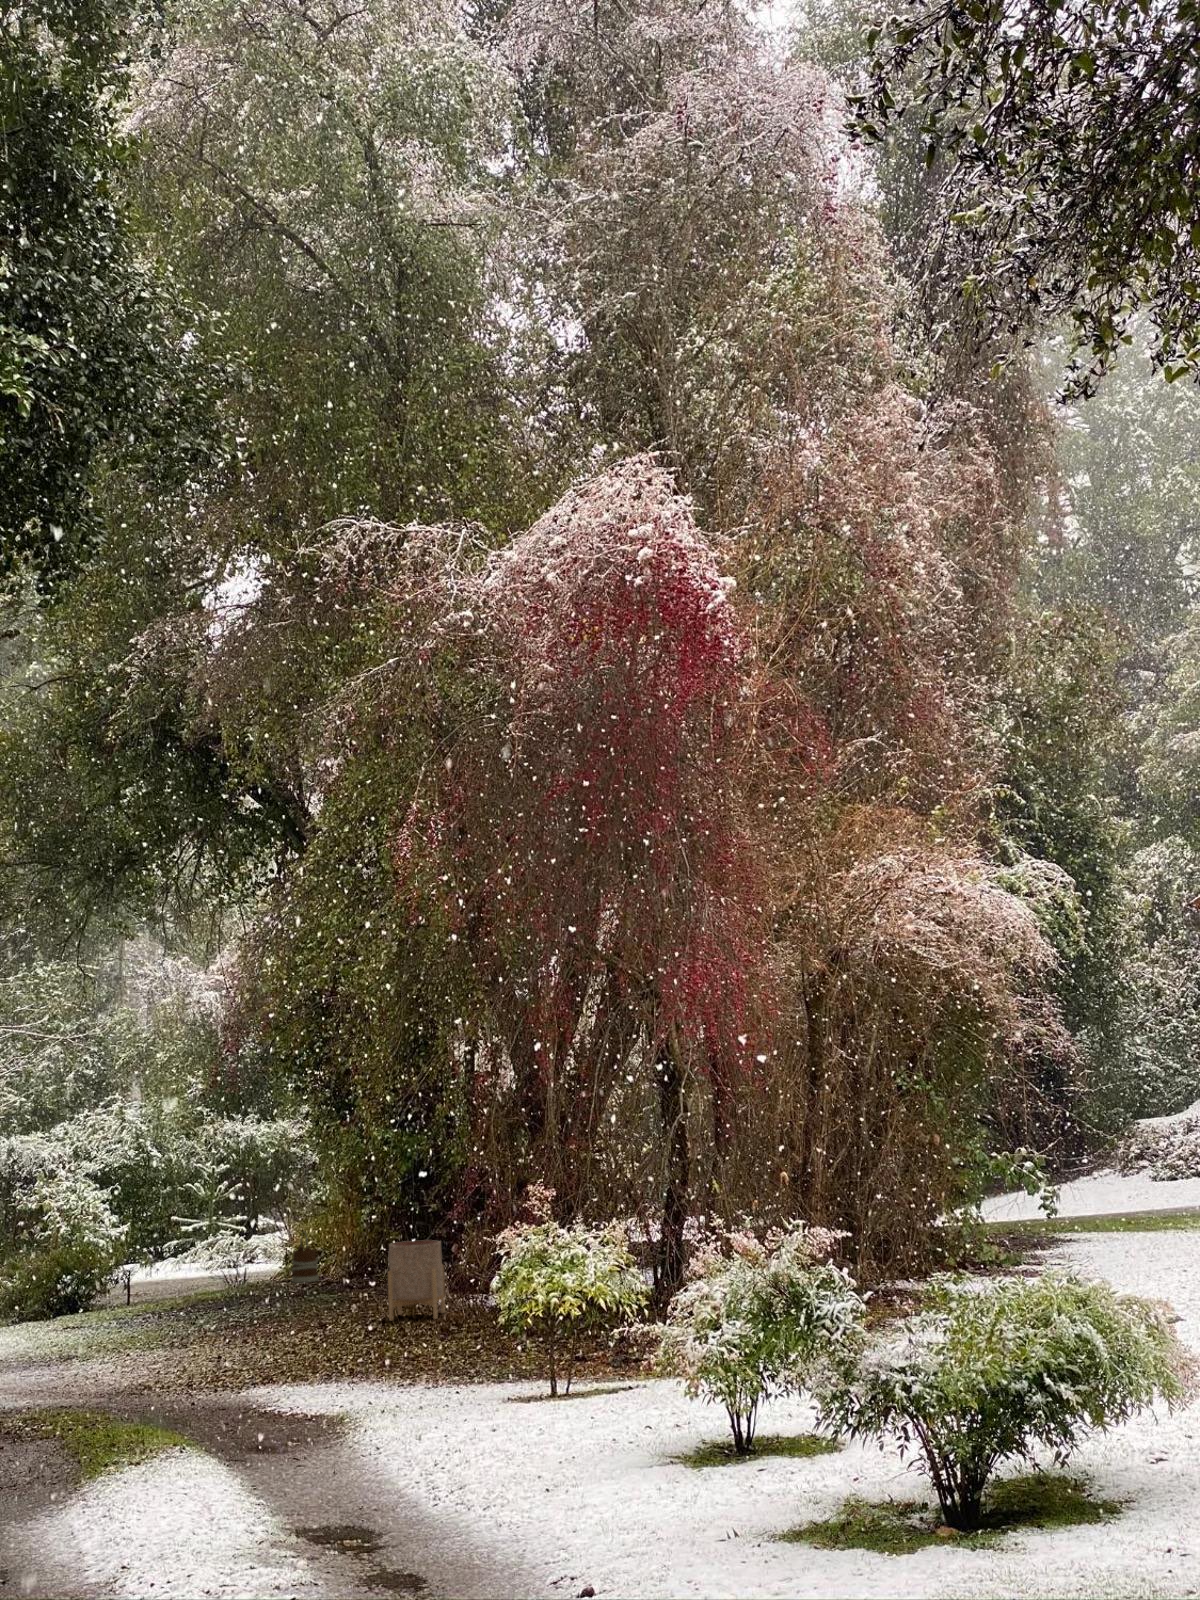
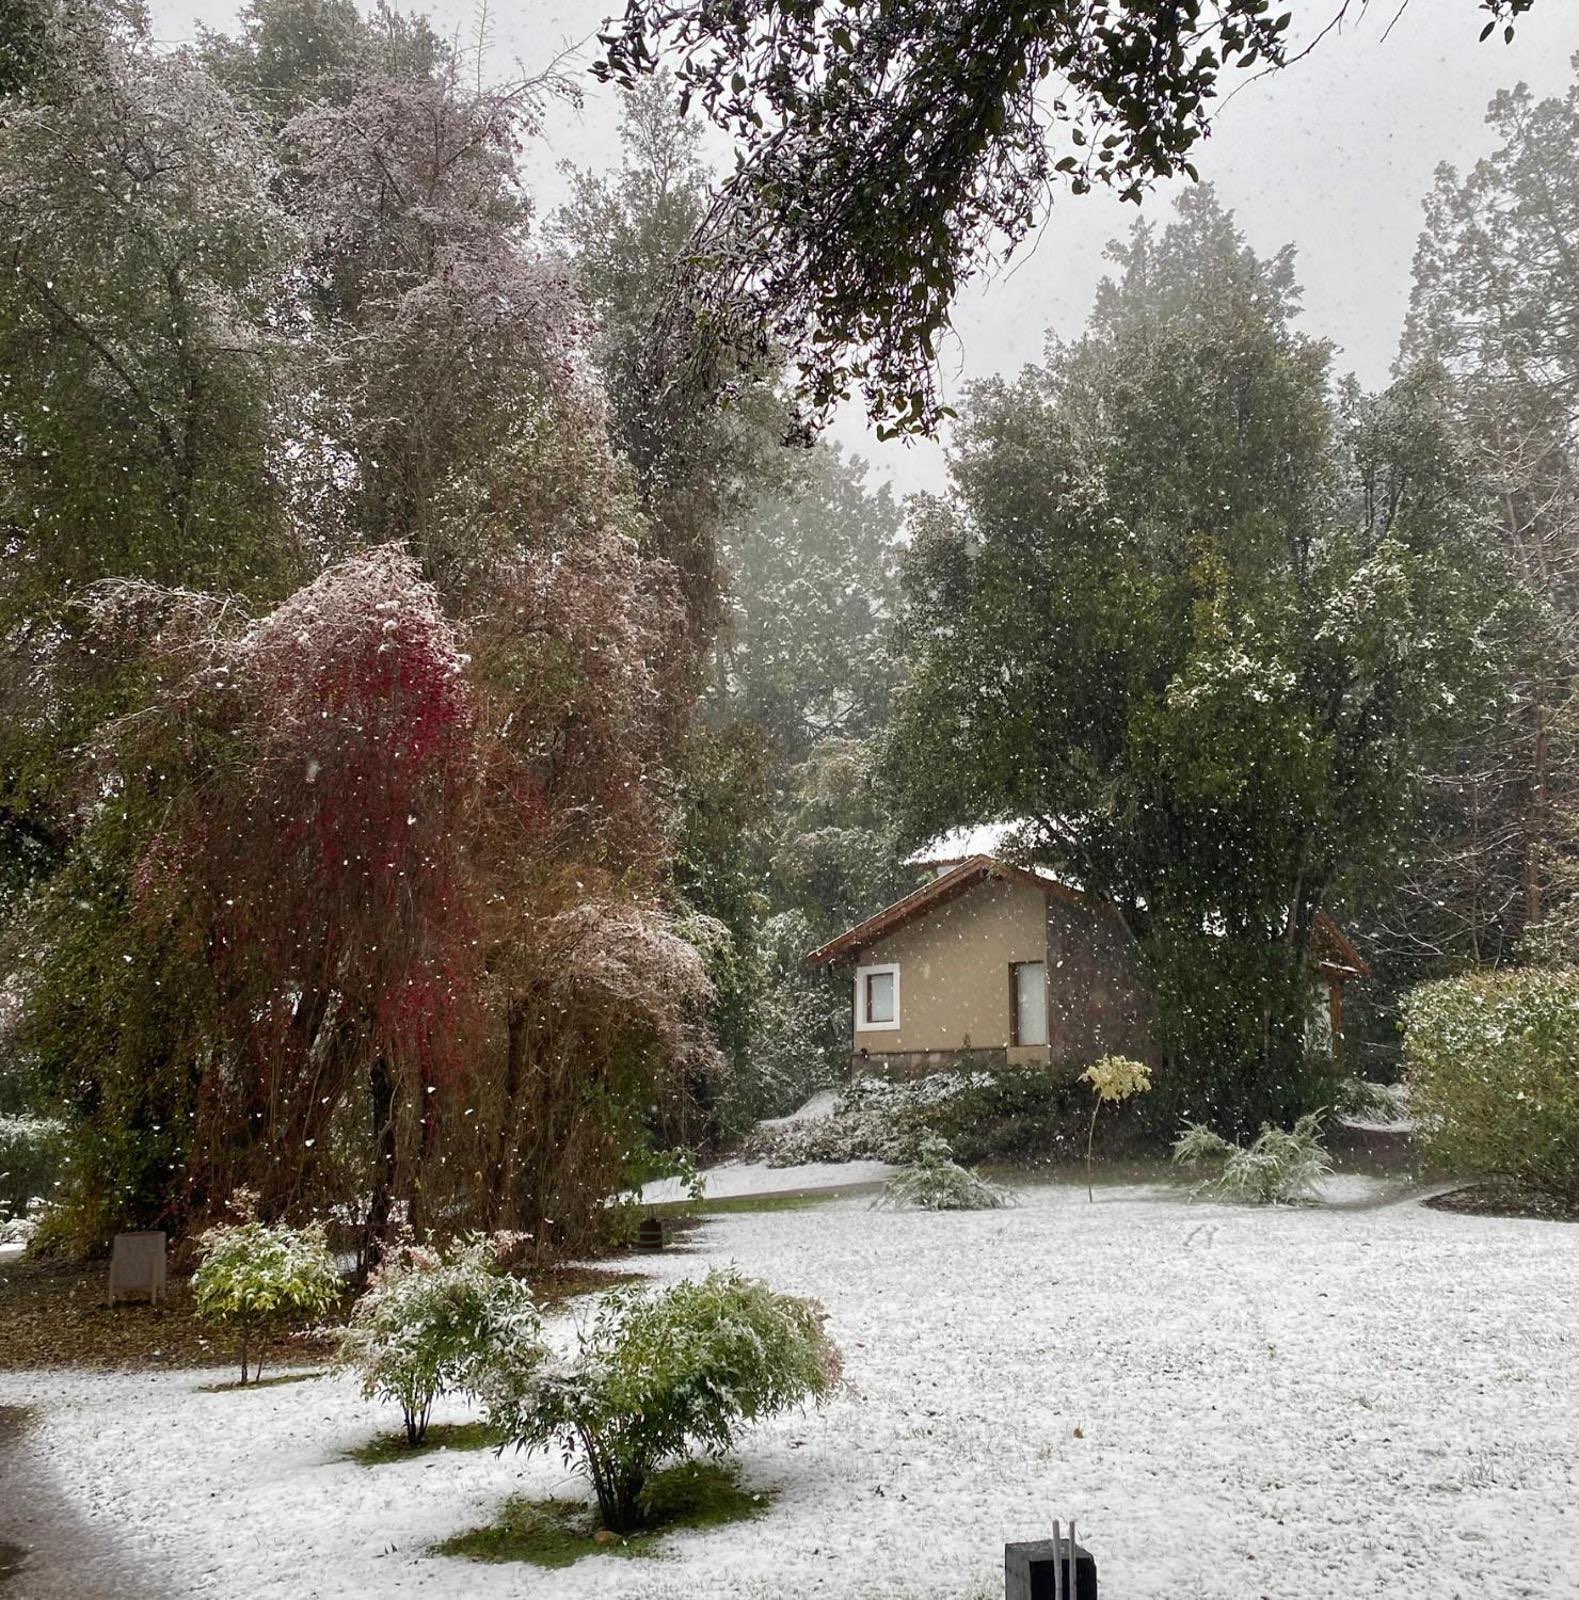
wooden bucket: present [292,1232,319,1283] -> present [638,1204,664,1254]

